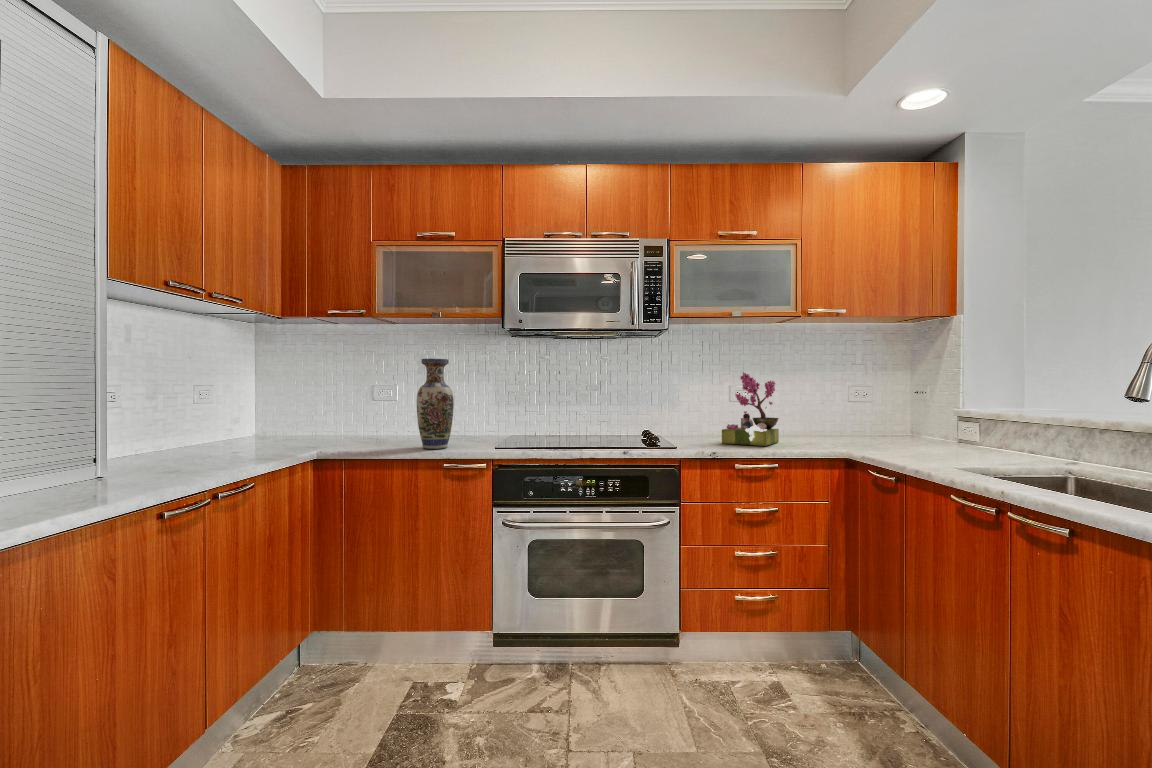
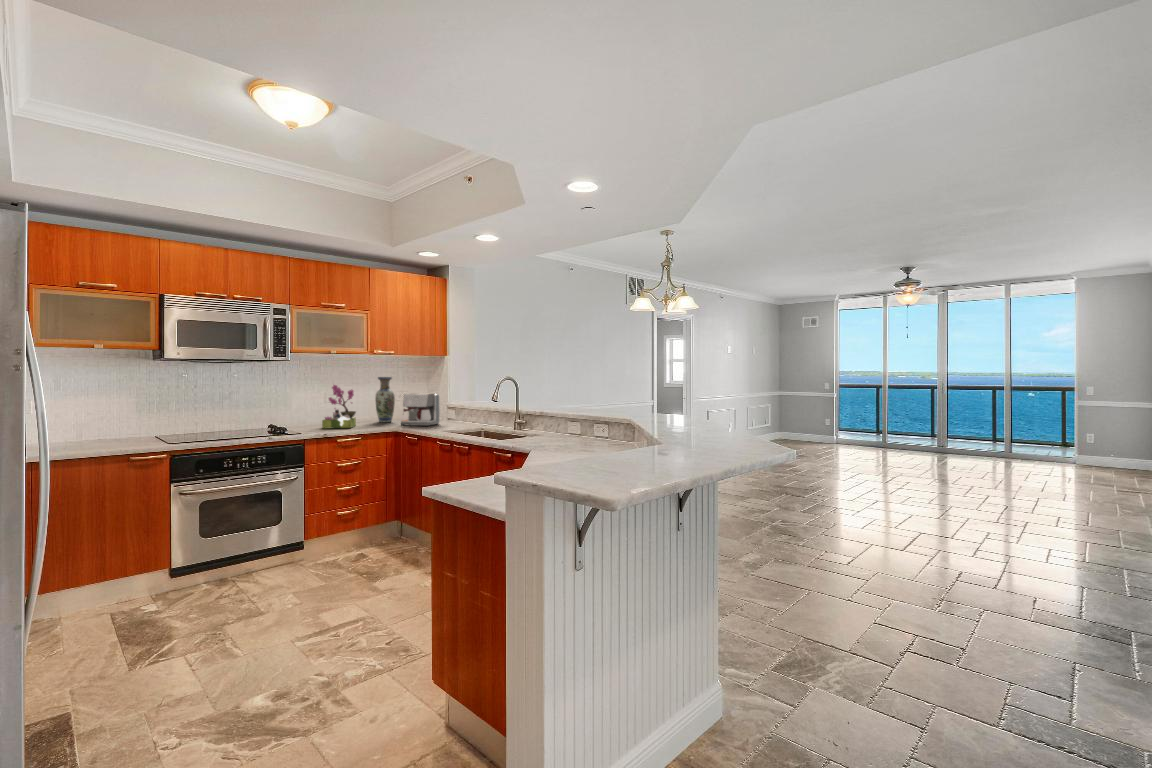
vase: present [417,359,454,449] -> present [375,377,395,422]
coffee maker: none [860,390,944,453] -> present [401,393,440,426]

